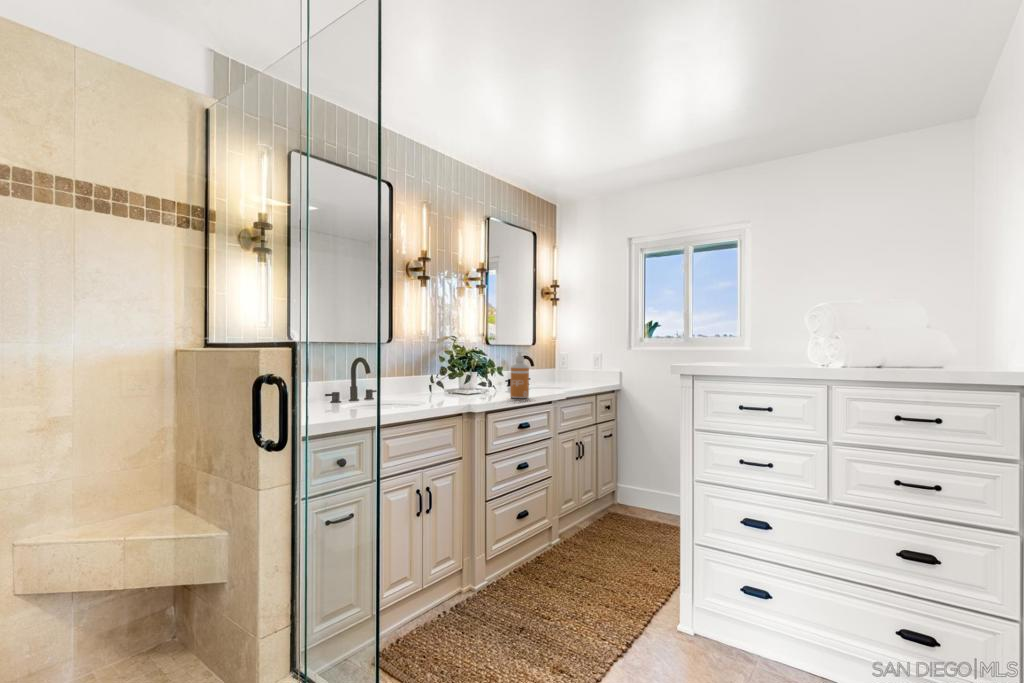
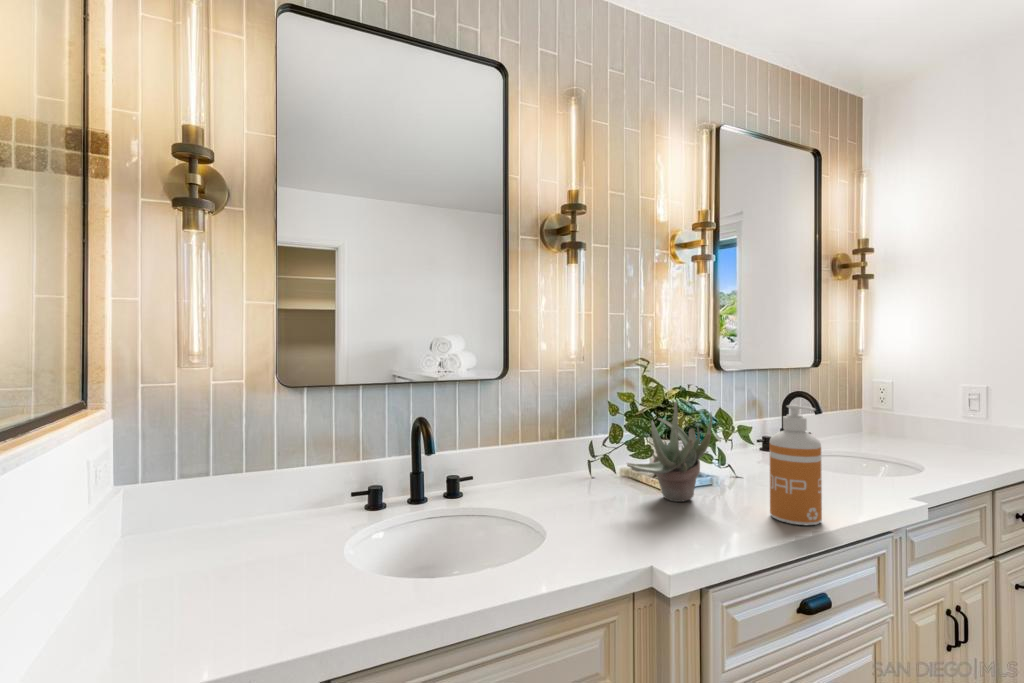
succulent plant: none [454,352,488,397] -> present [627,402,712,502]

